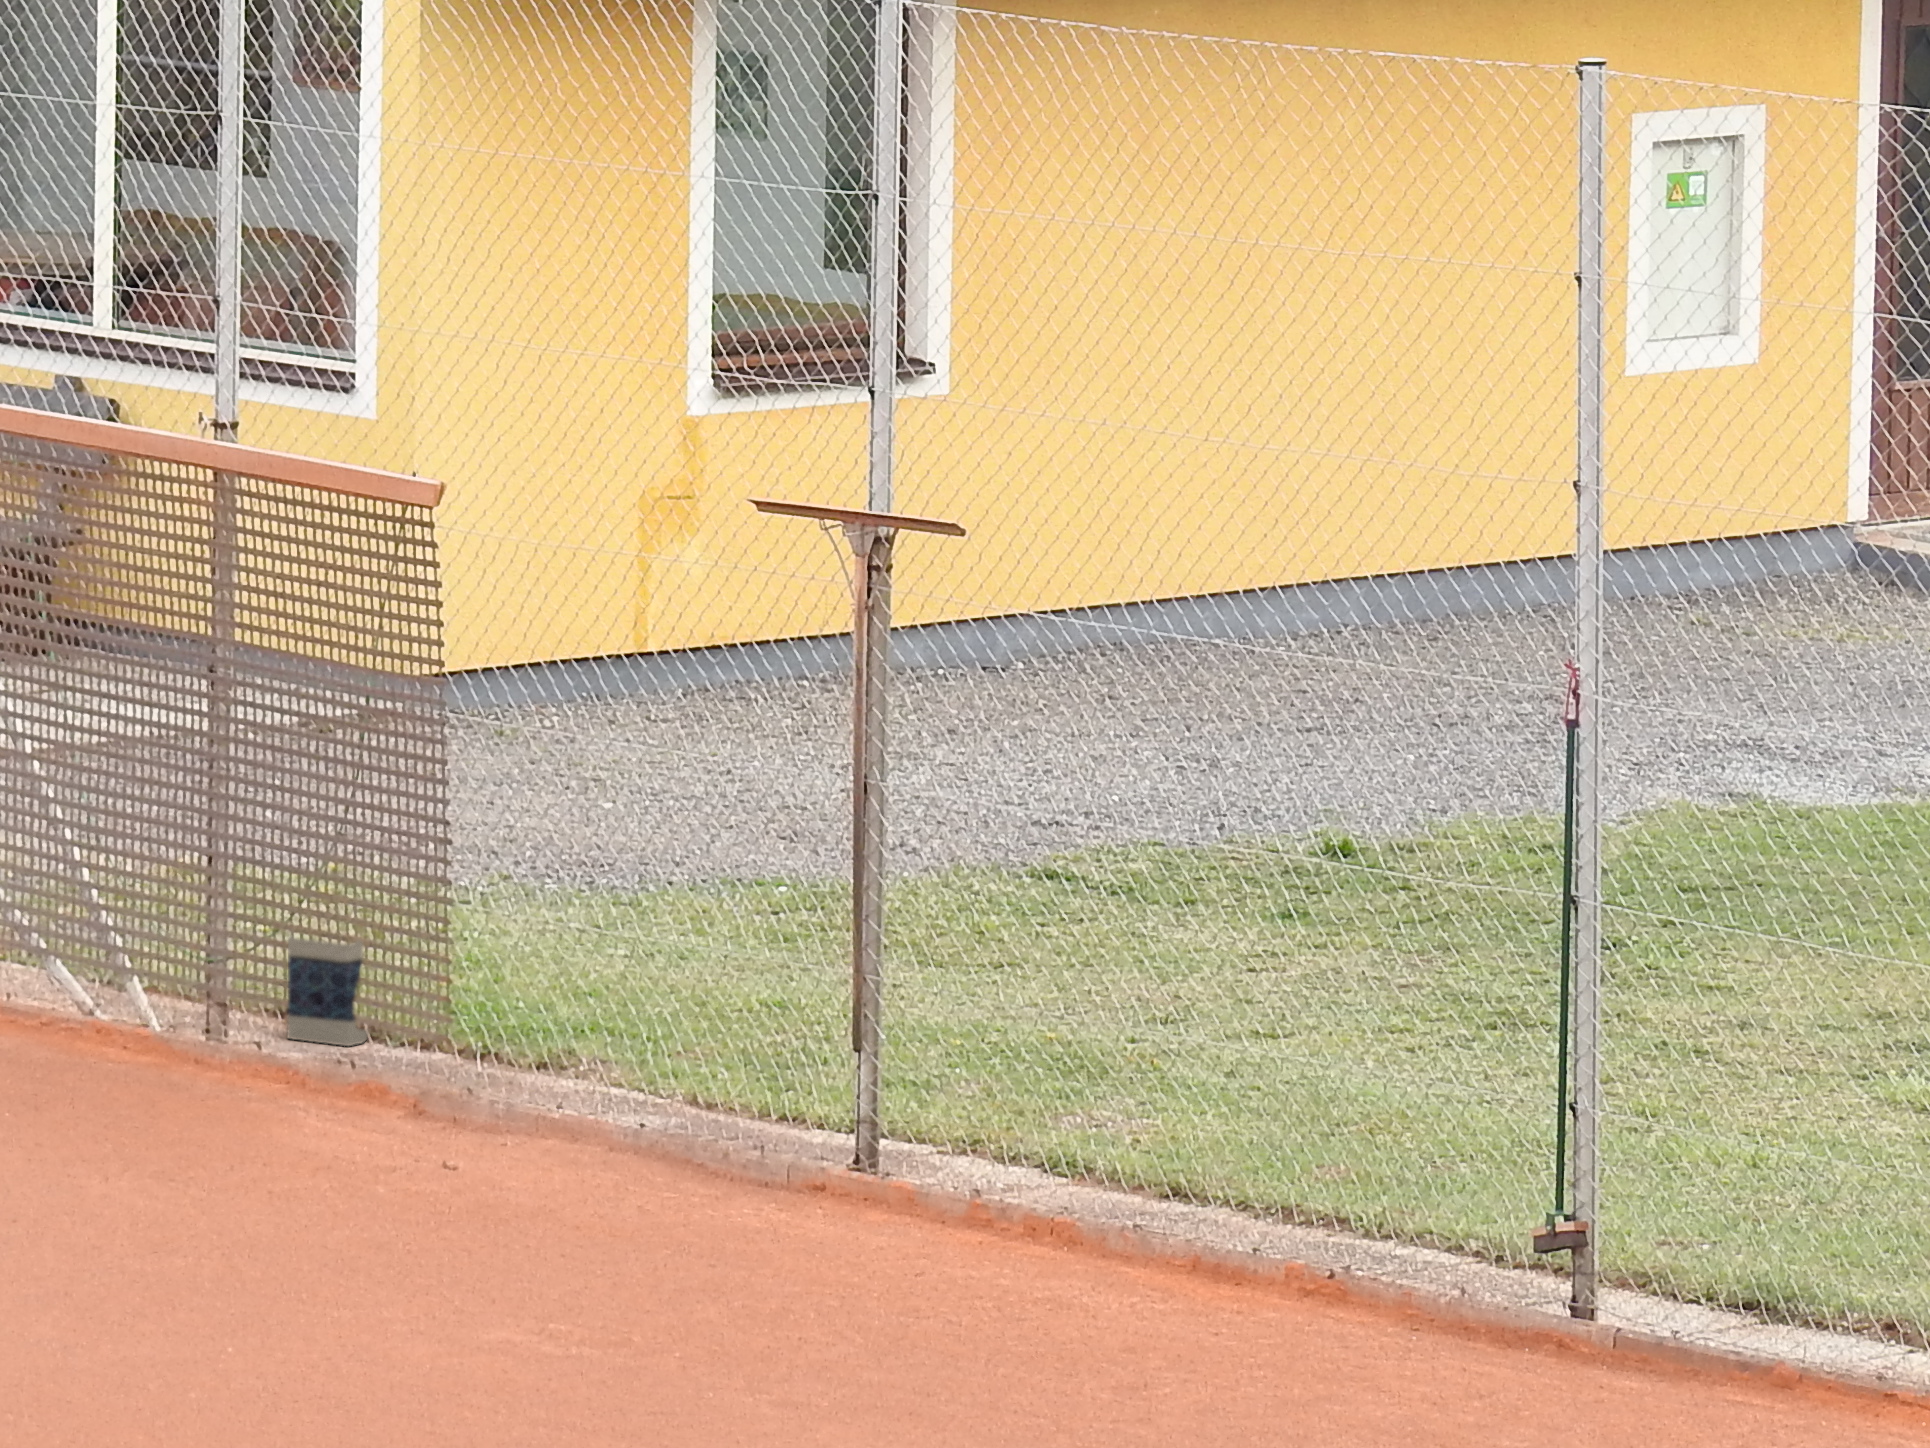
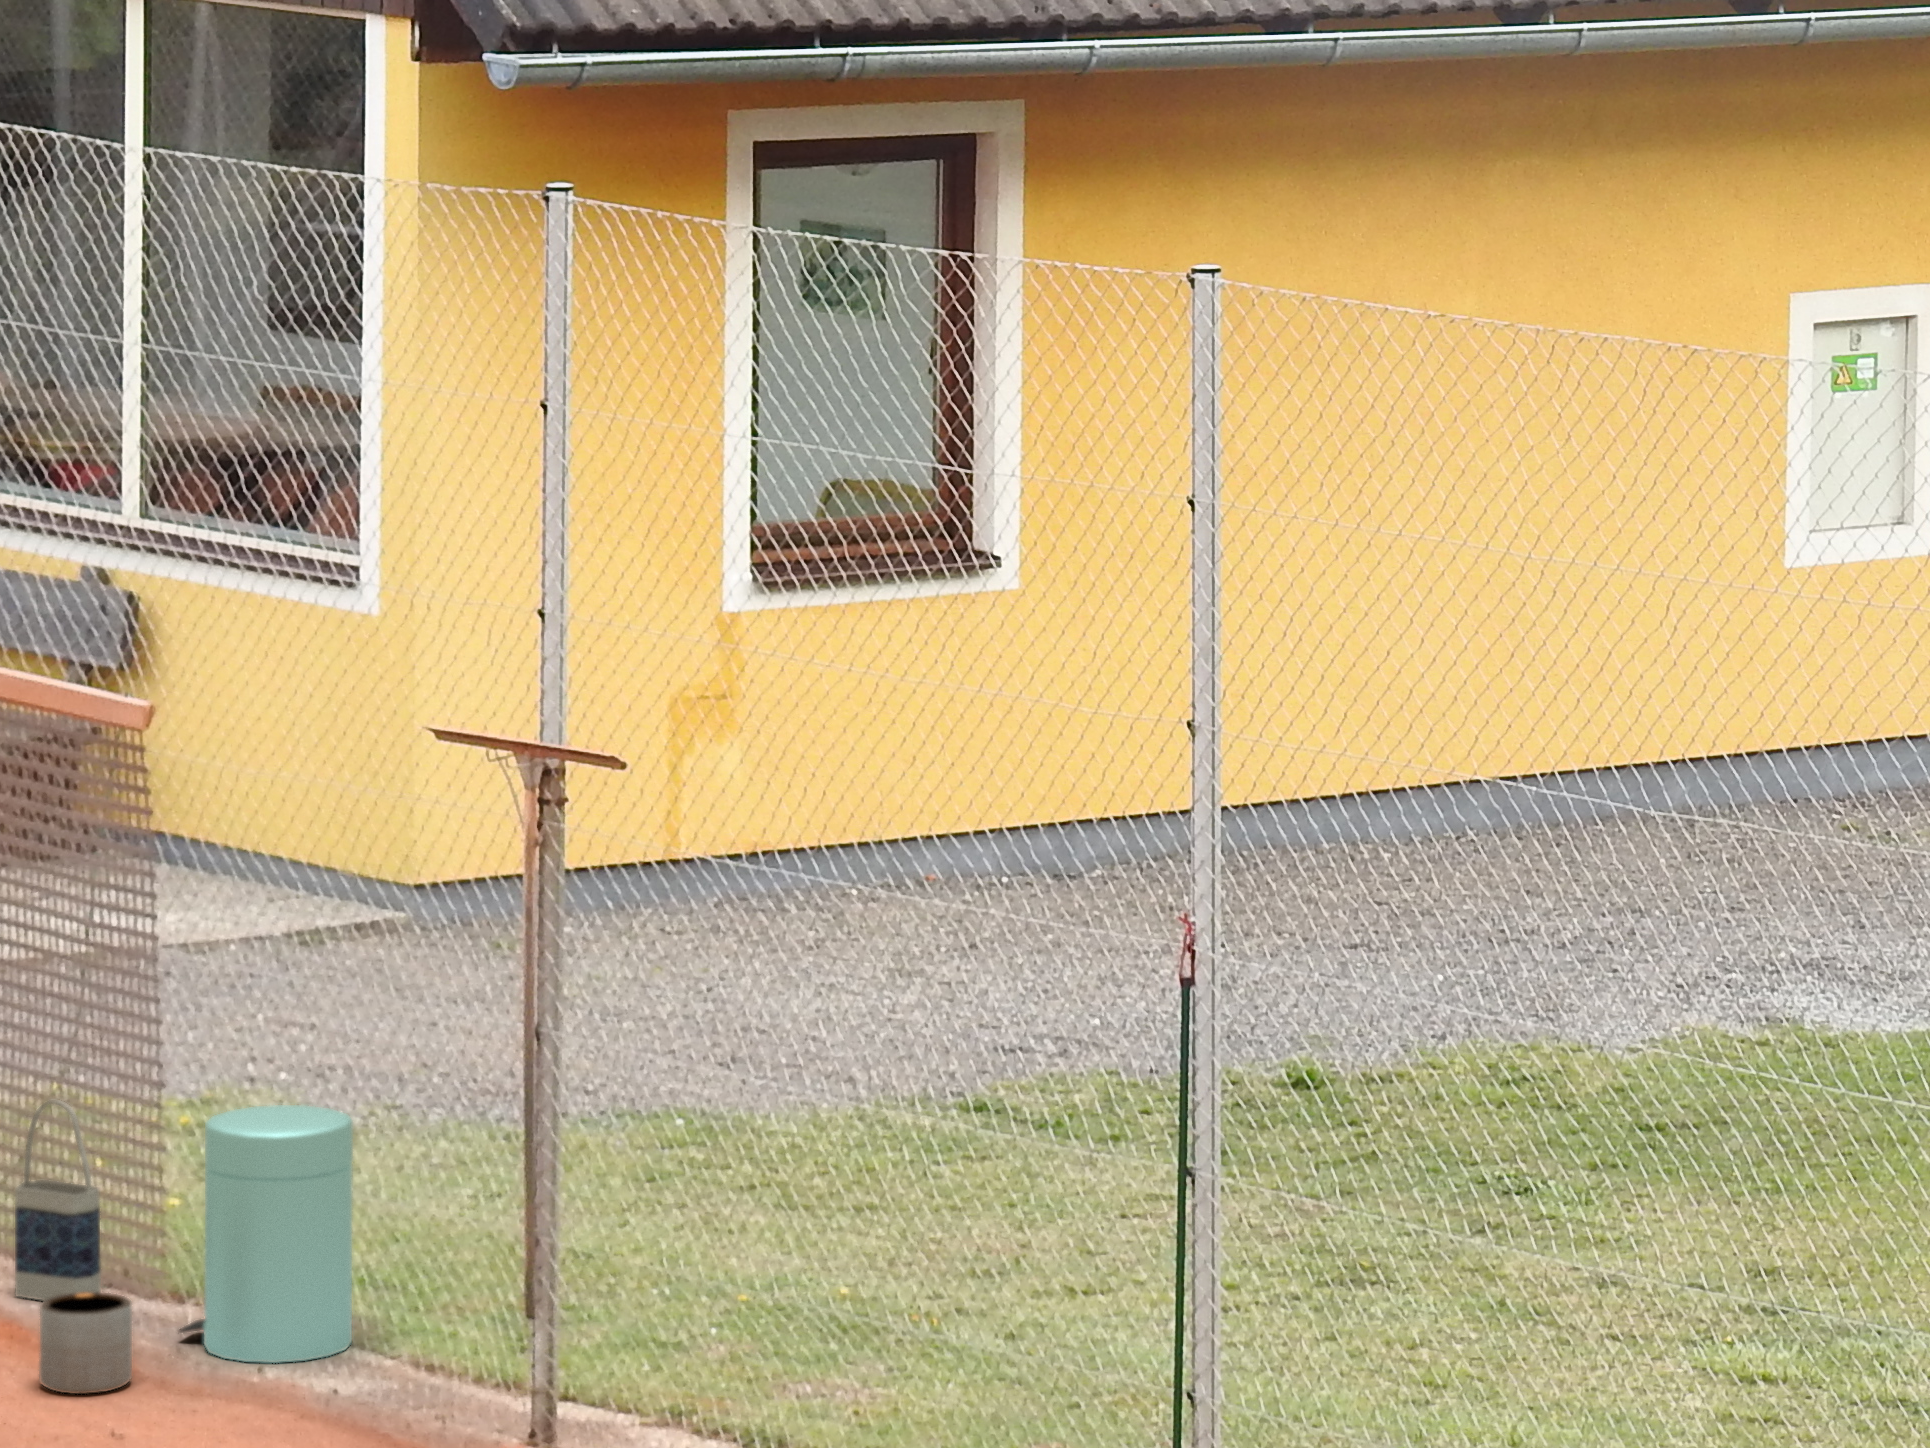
trash can: none [466,859,629,1095] -> present [179,1105,353,1363]
planter: none [365,1032,449,1124] -> present [39,1292,132,1394]

